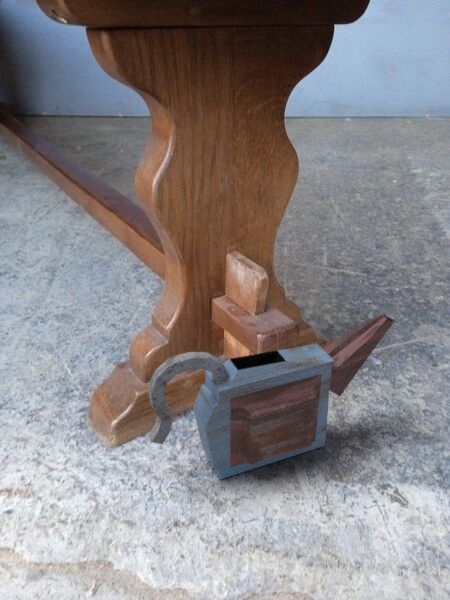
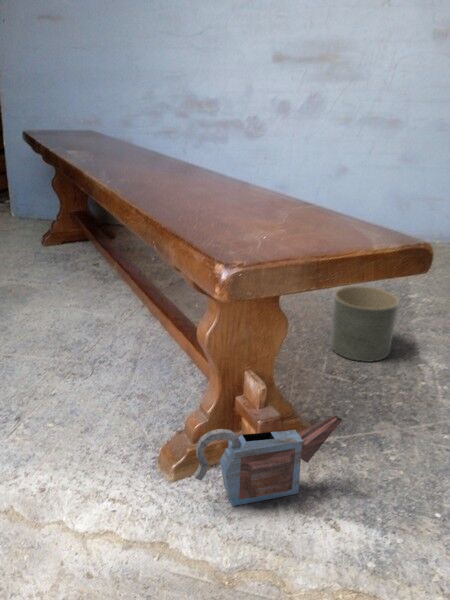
planter: none [326,146,422,248] -> present [330,286,399,362]

